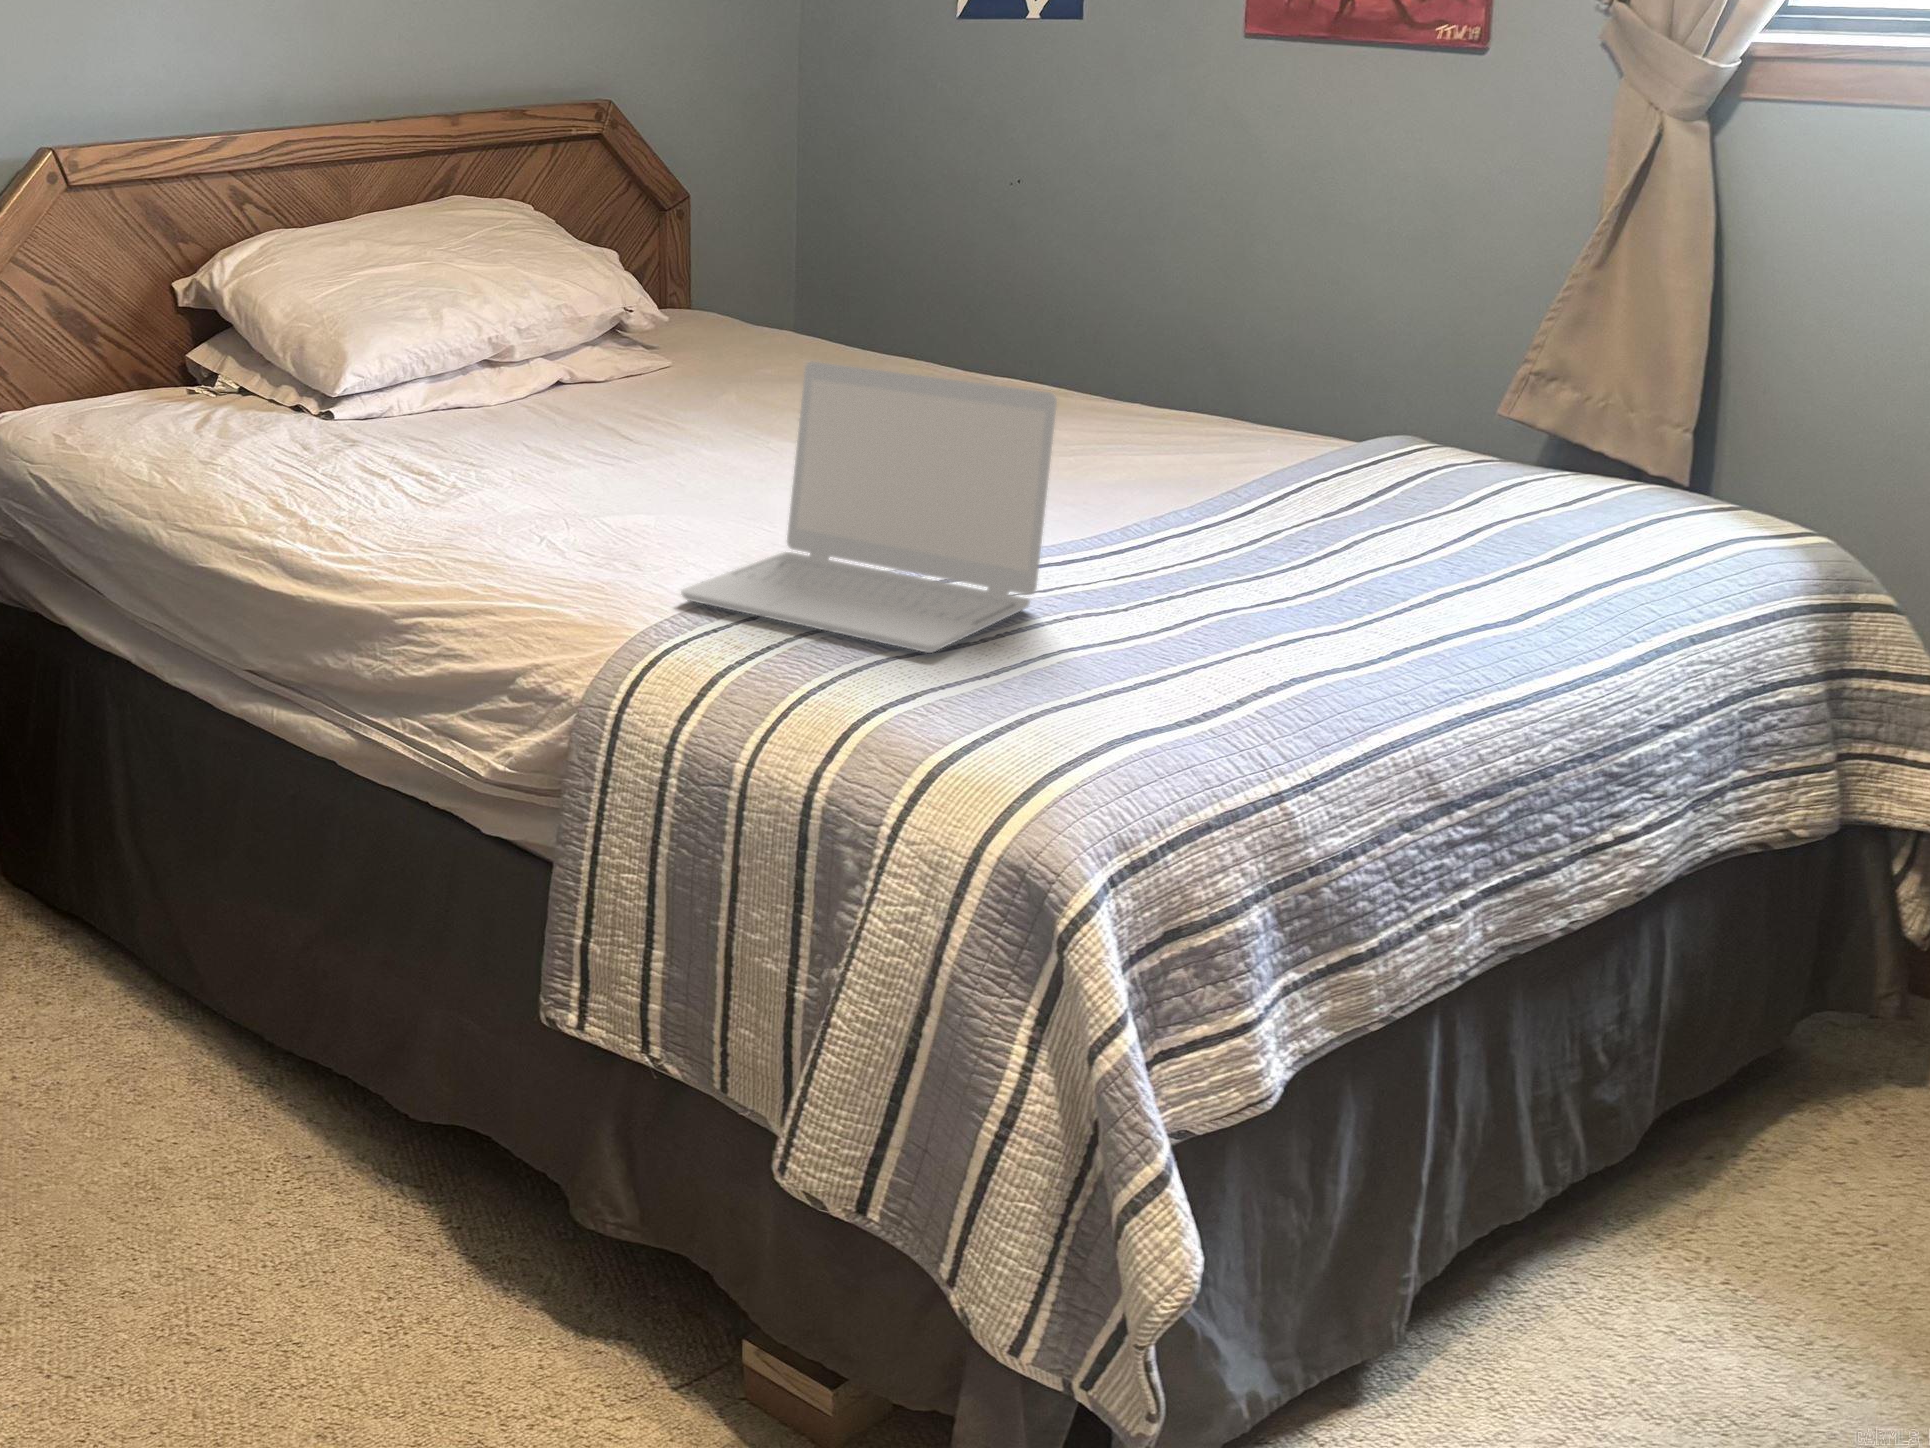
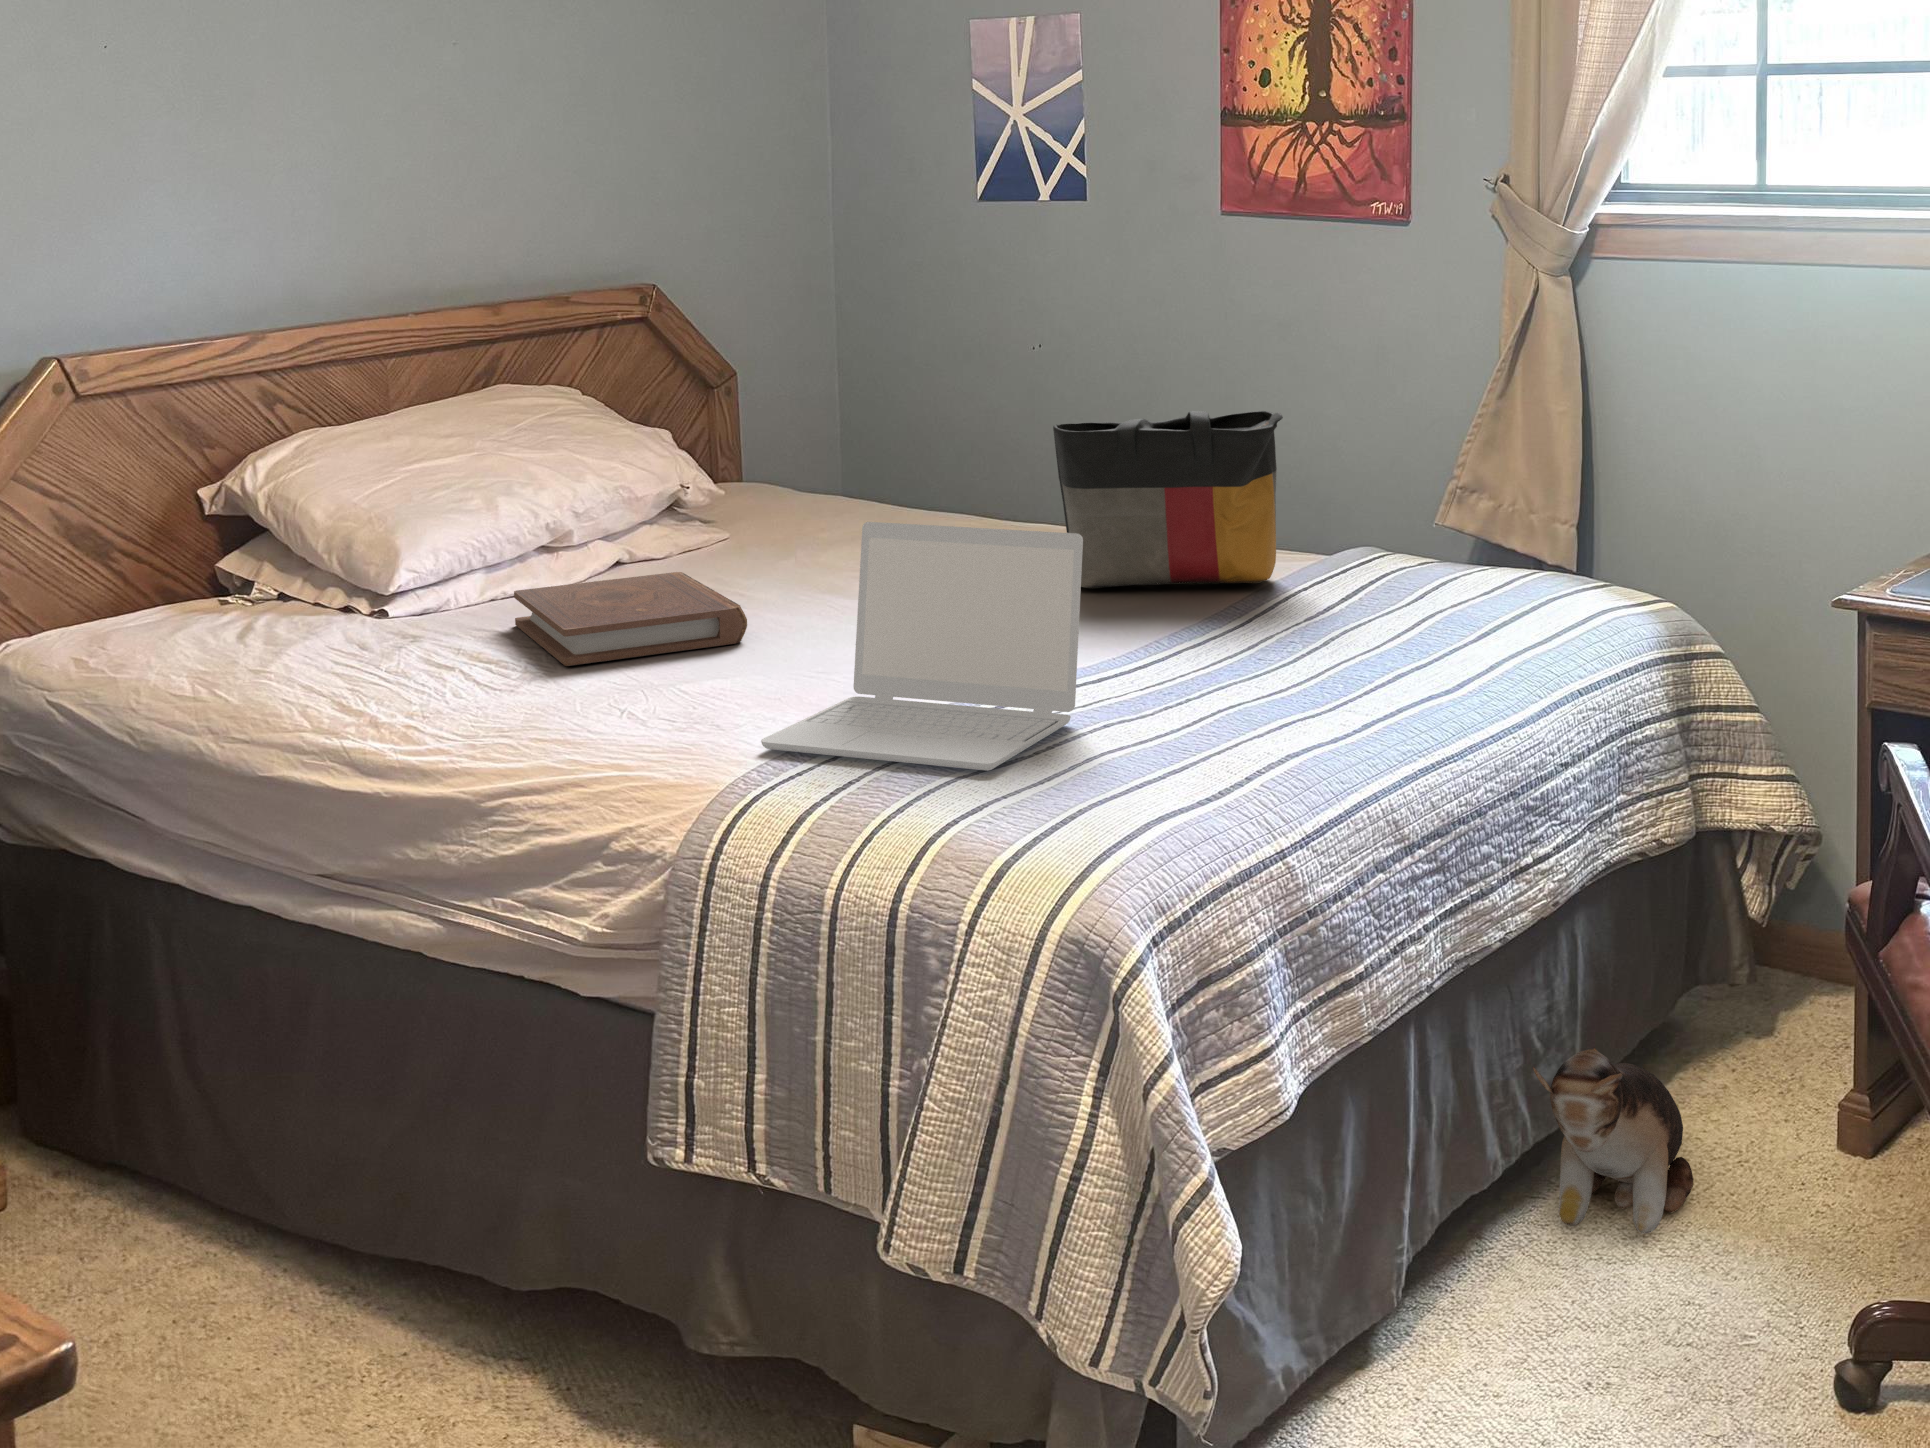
tote bag: none [1032,261,1312,465] -> present [1053,411,1283,588]
book: none [450,400,681,489] -> present [514,572,747,666]
plush toy: none [1591,1076,1804,1313] -> present [1533,1048,1693,1234]

